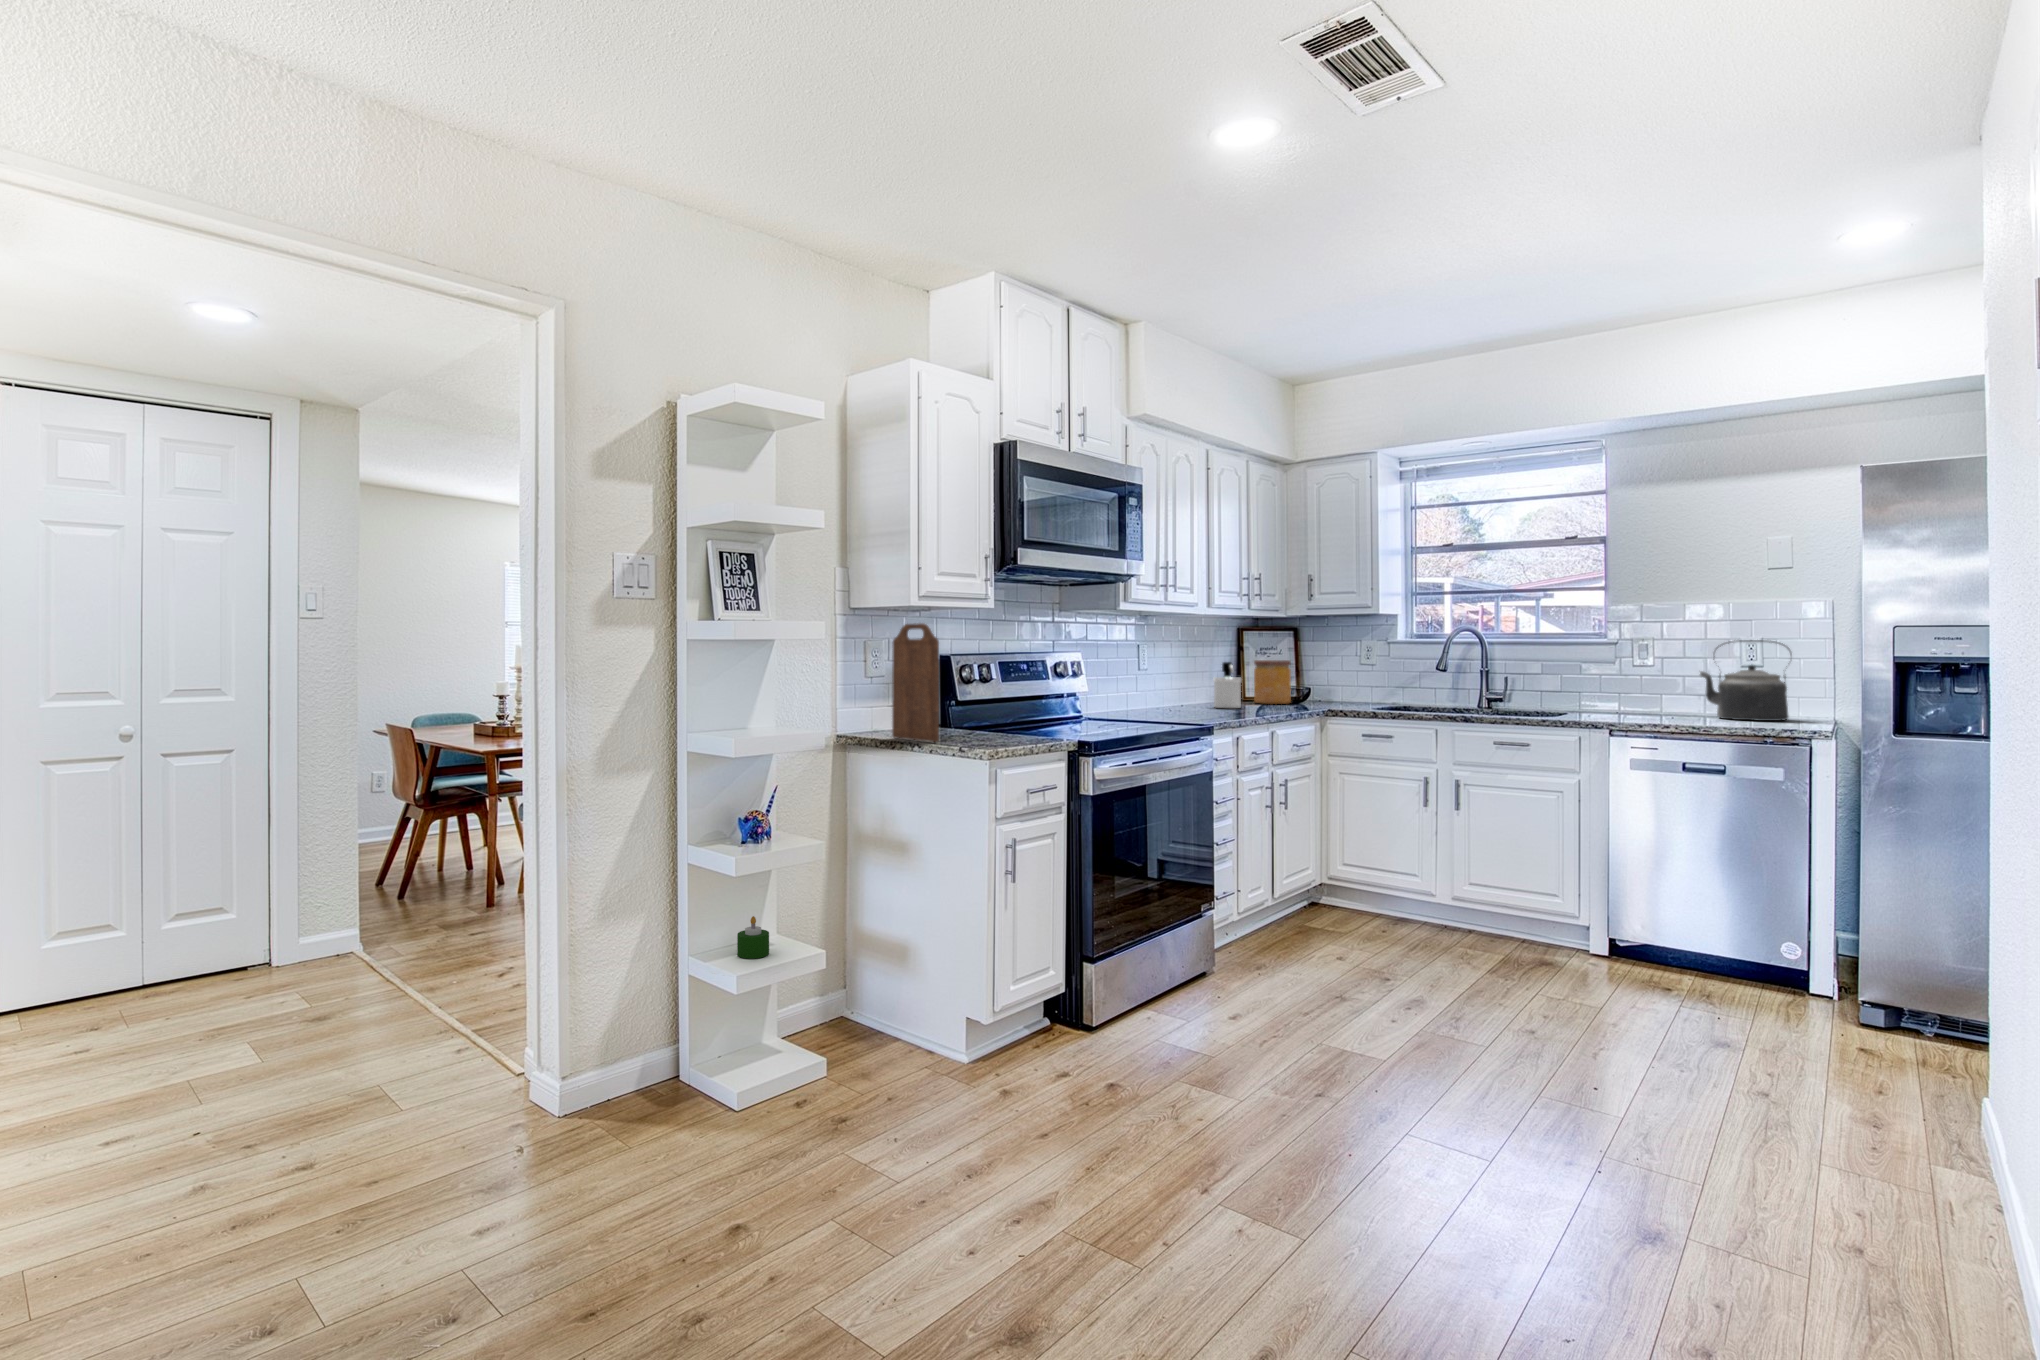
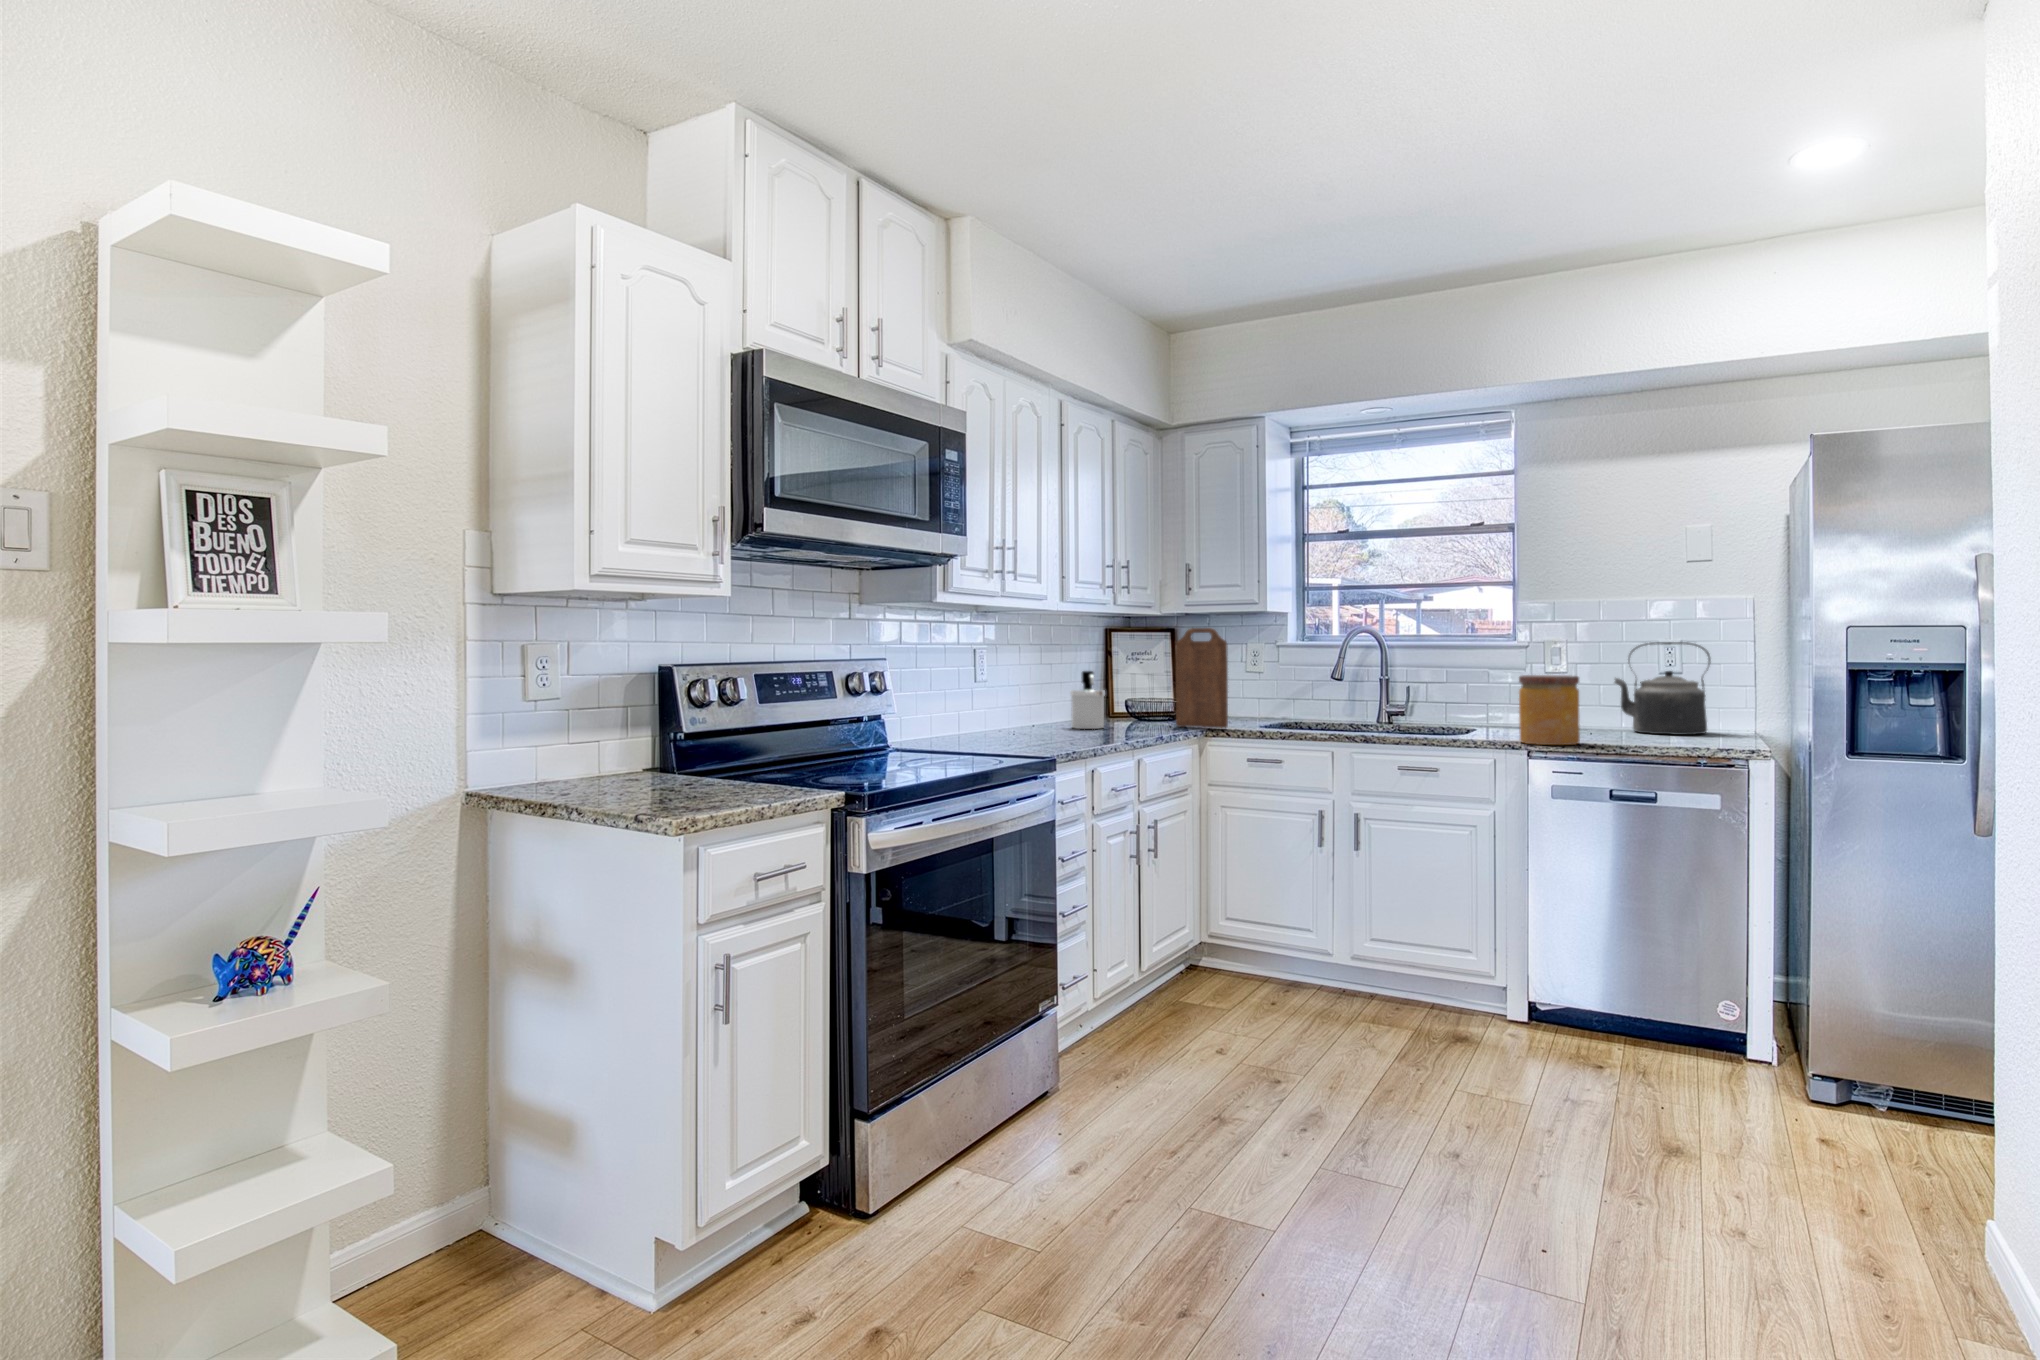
cutting board: present [892,623,939,742] -> present [1176,628,1228,728]
jar: present [1254,660,1291,704] -> present [1519,675,1580,745]
candle: present [737,916,769,959] -> none [202,1125,271,1205]

